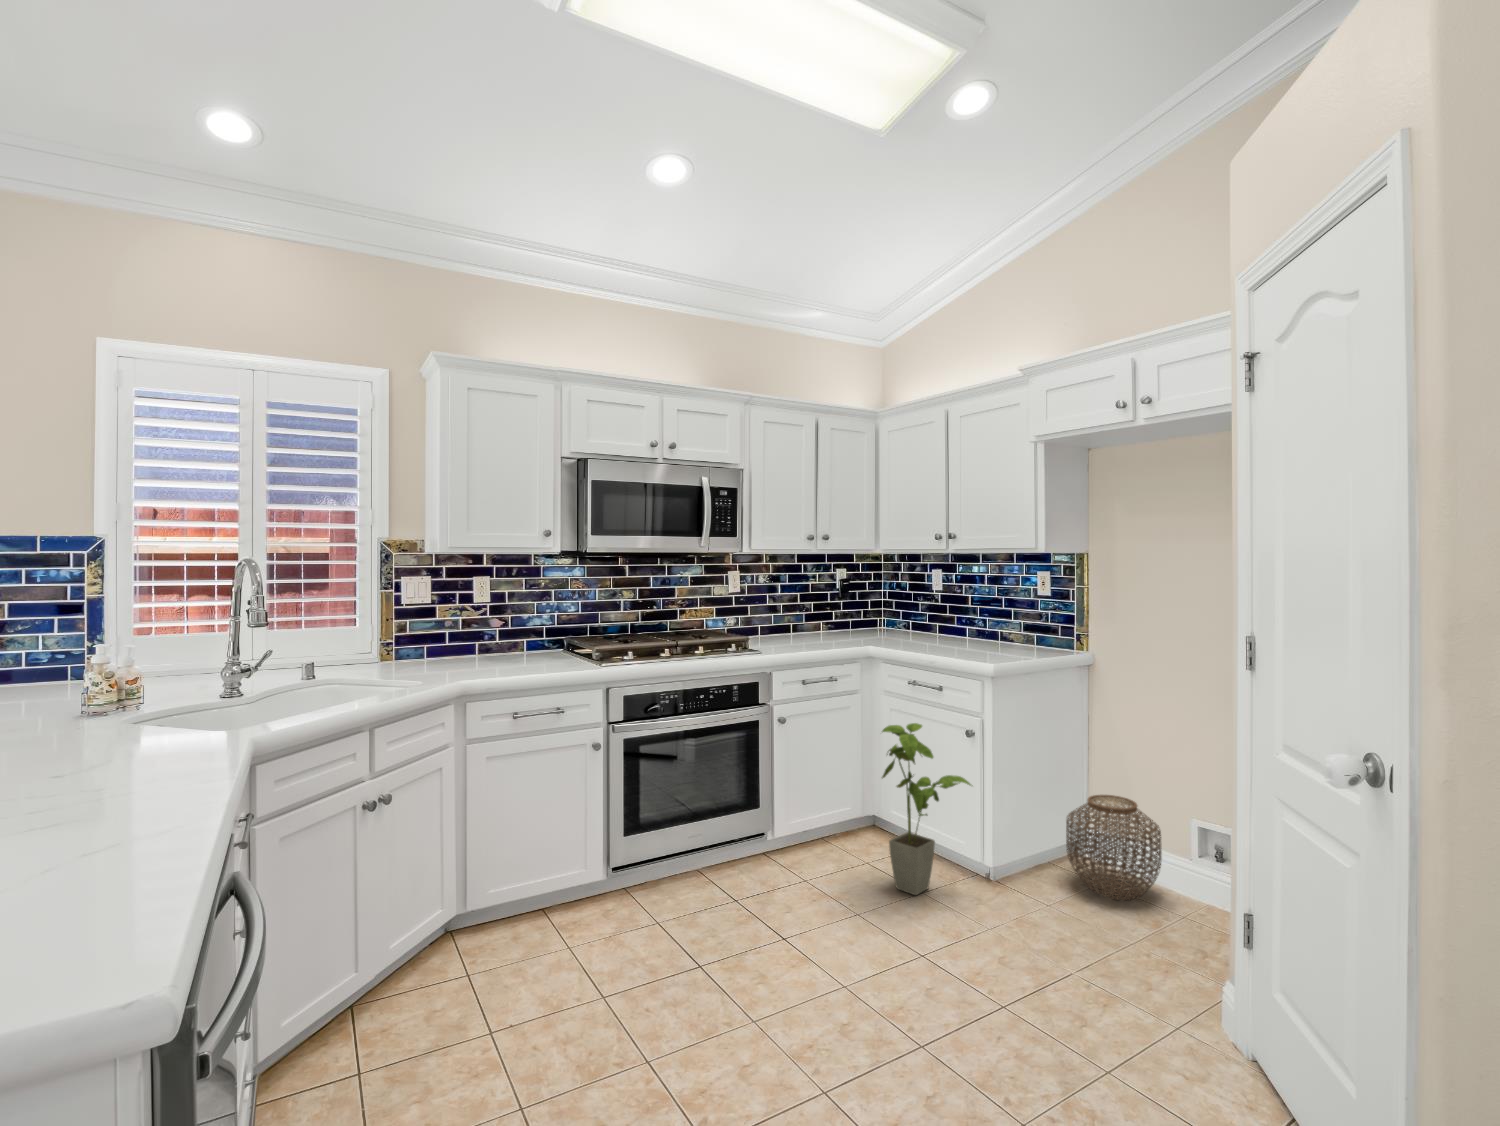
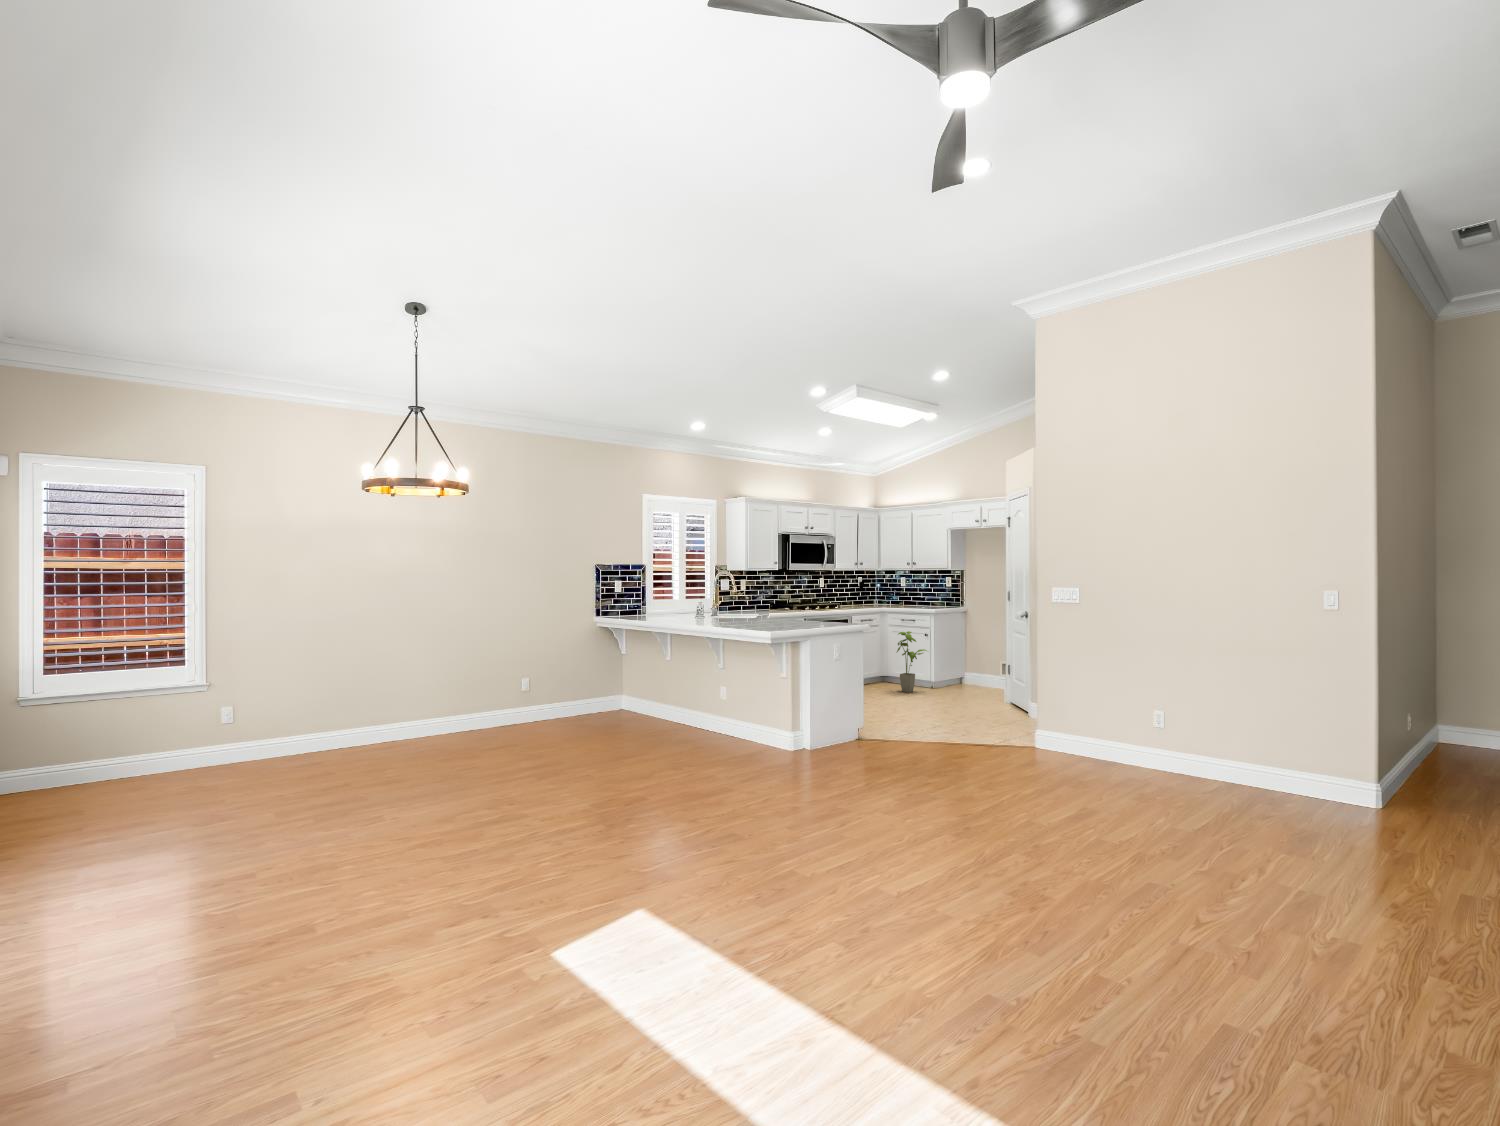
woven basket: present [1066,795,1161,900] -> none [959,657,991,691]

